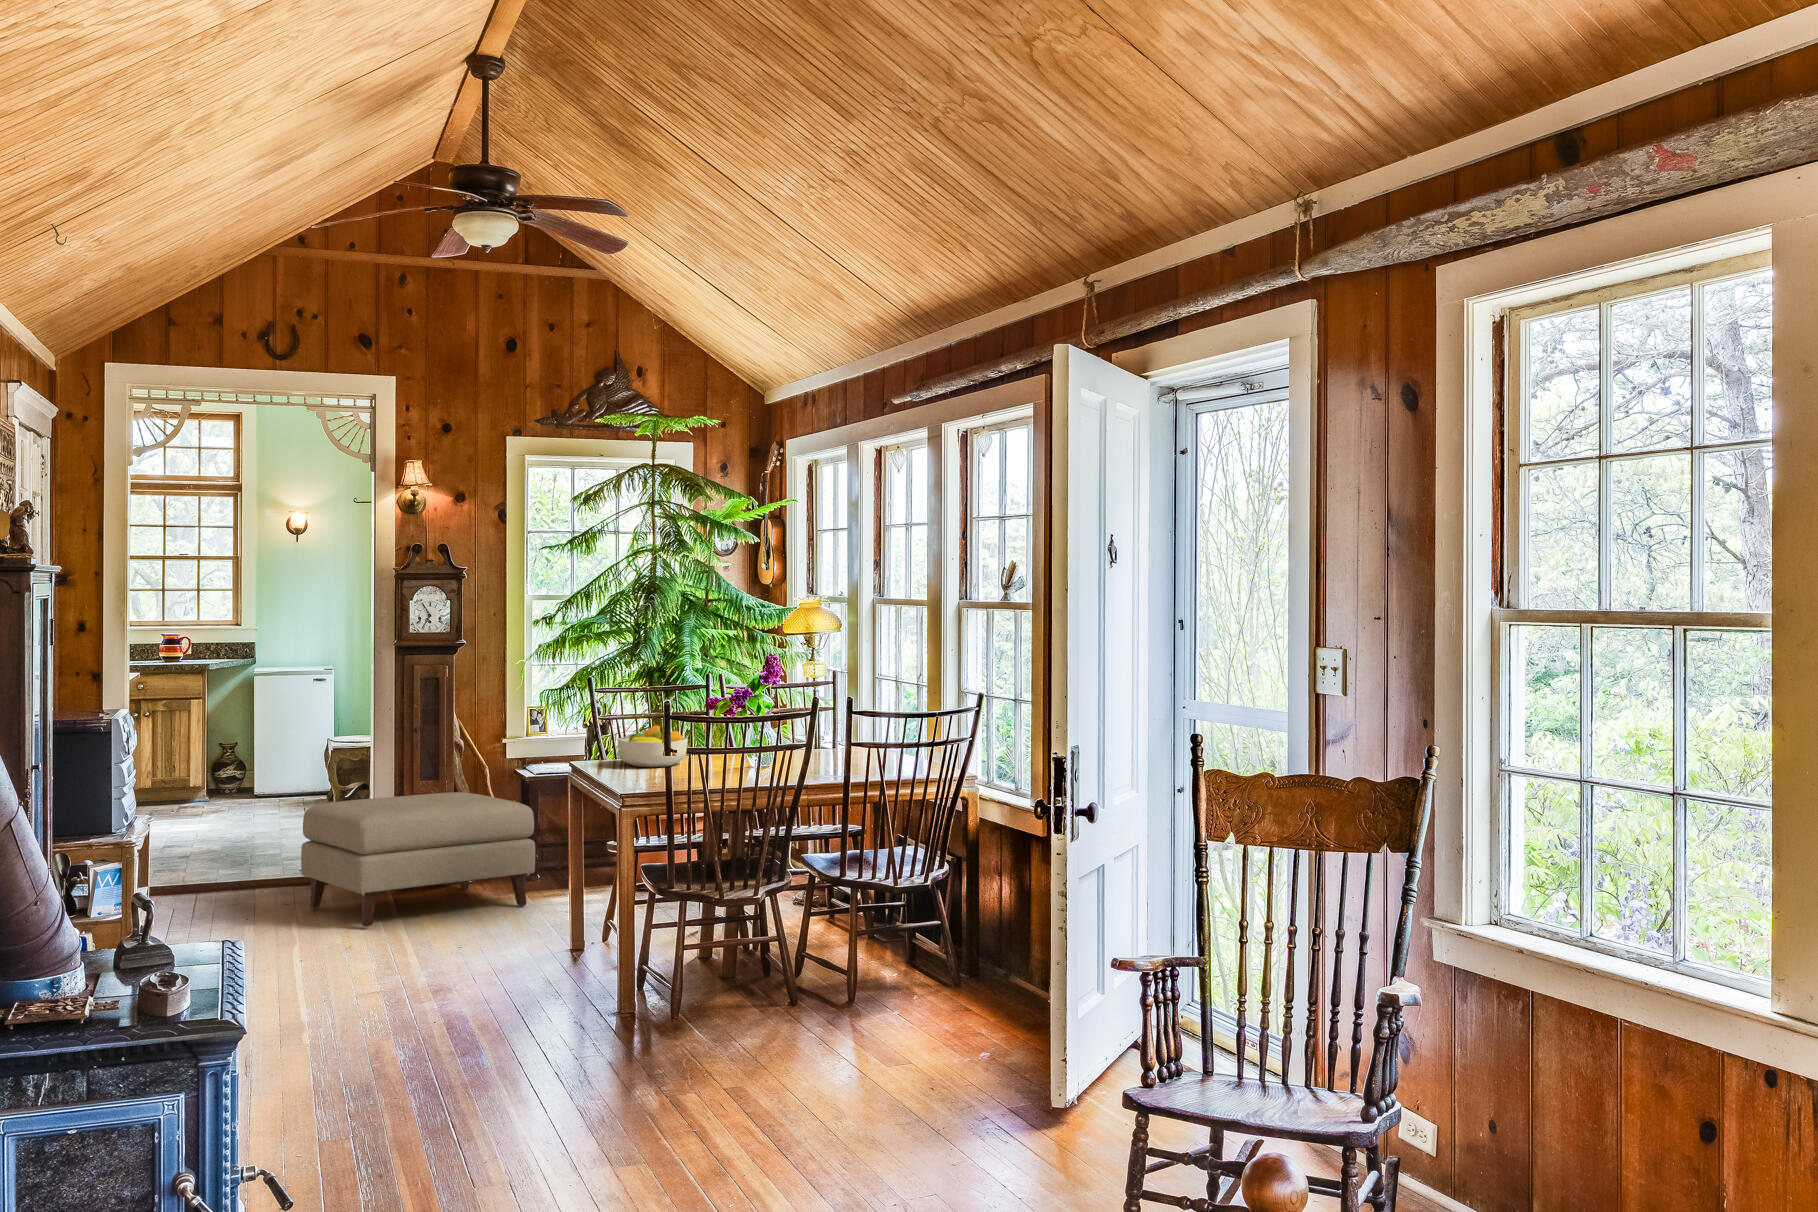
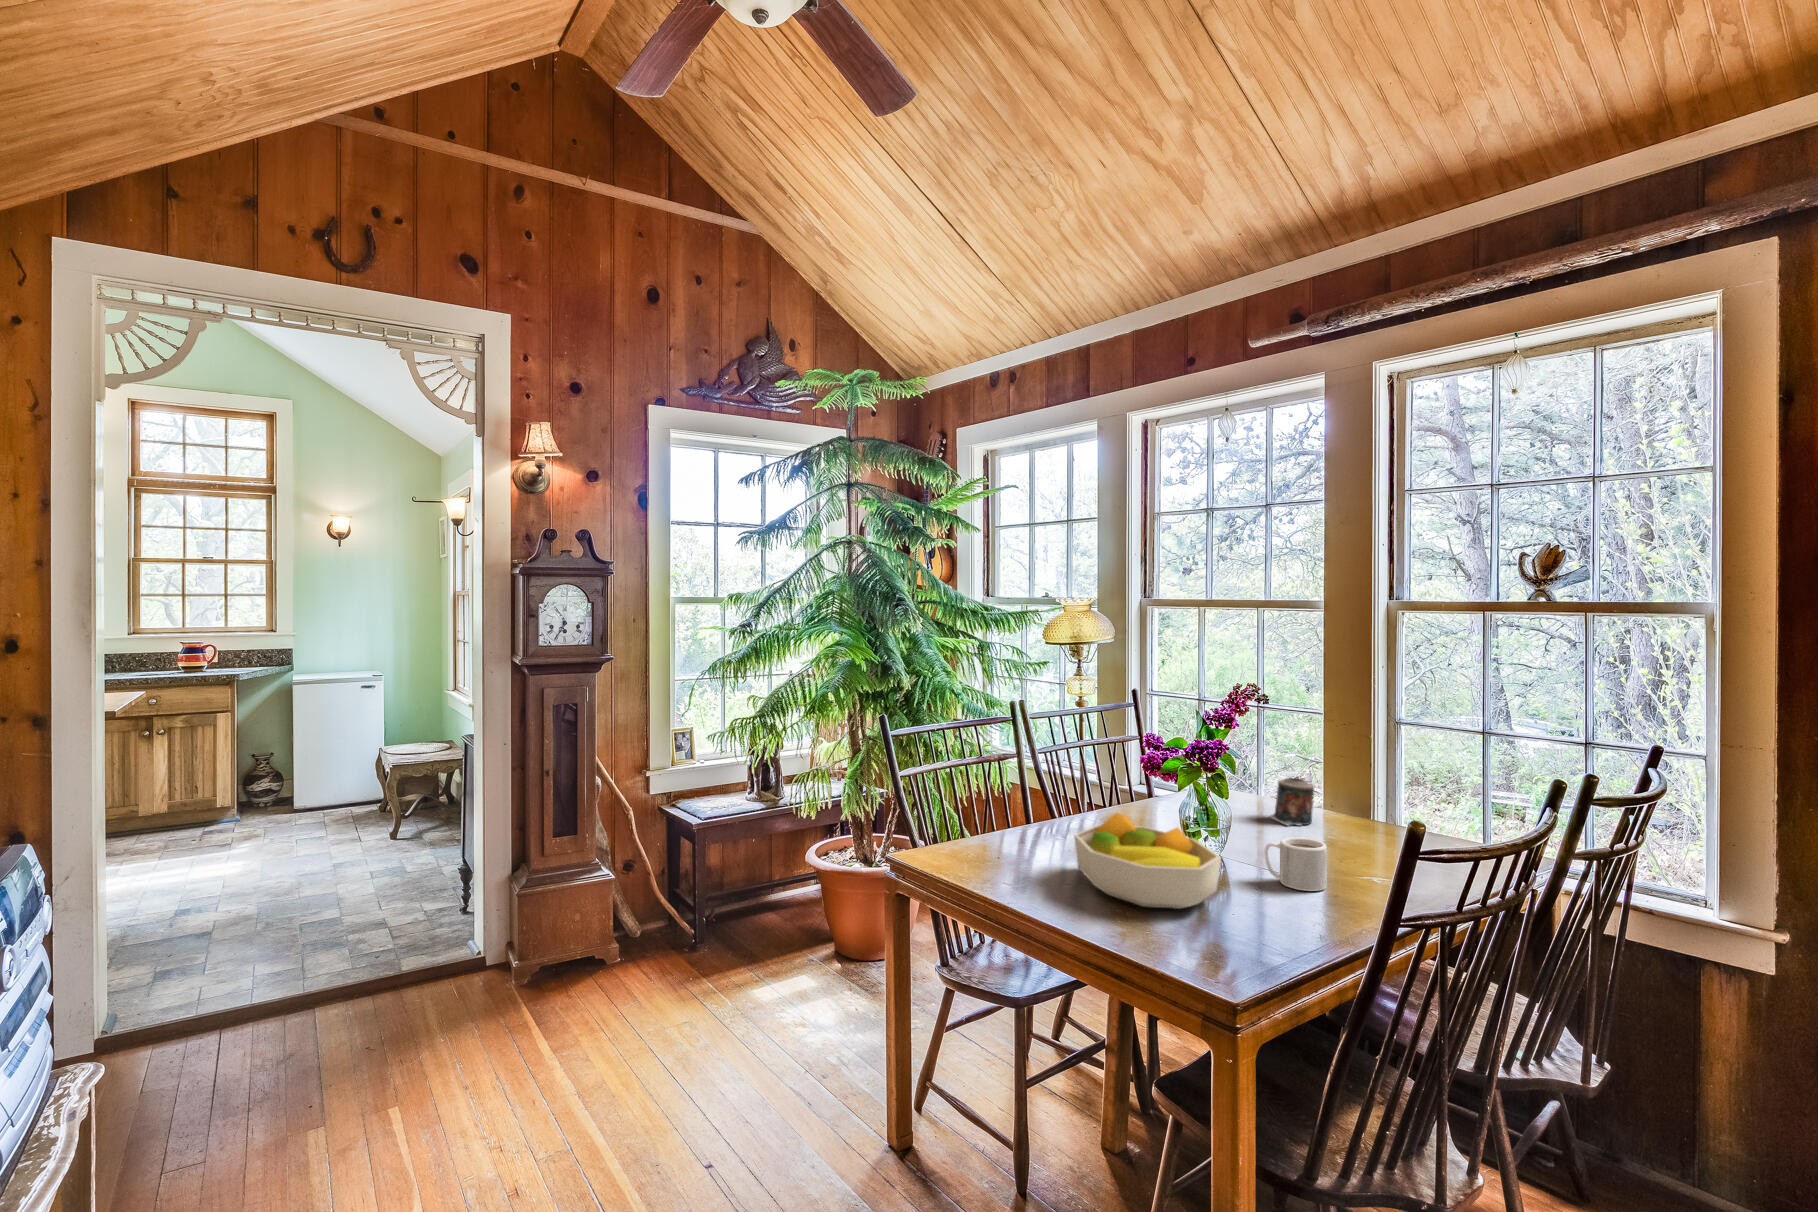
candle: none [825,725,853,755] -> present [1270,778,1314,826]
mug: none [727,740,755,767] -> present [1264,837,1327,891]
ottoman: present [301,792,535,927] -> none [400,858,756,1145]

